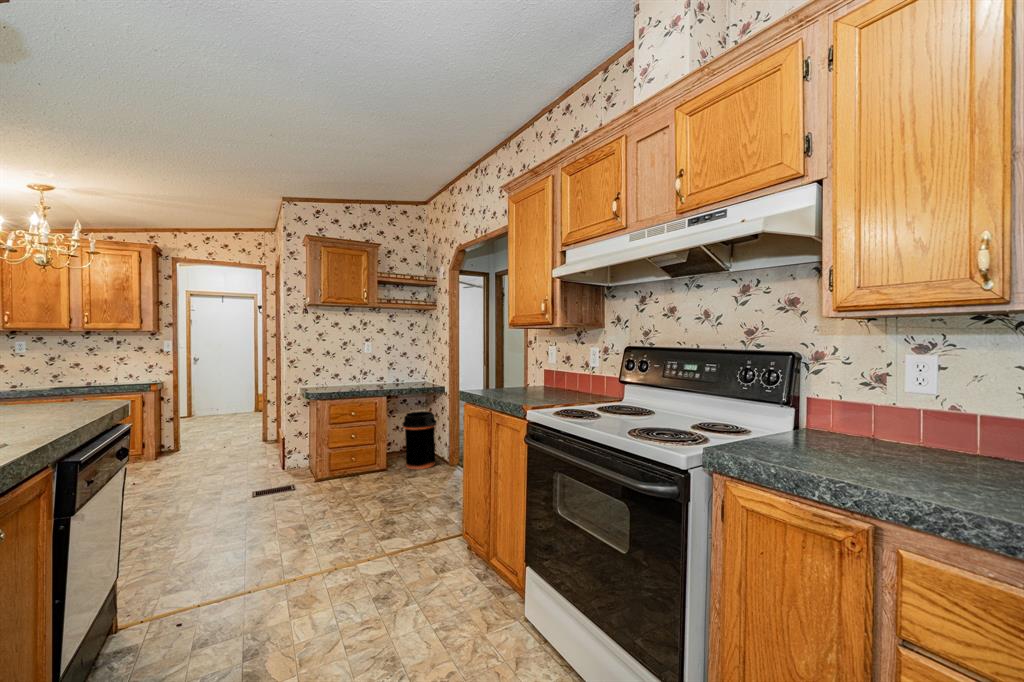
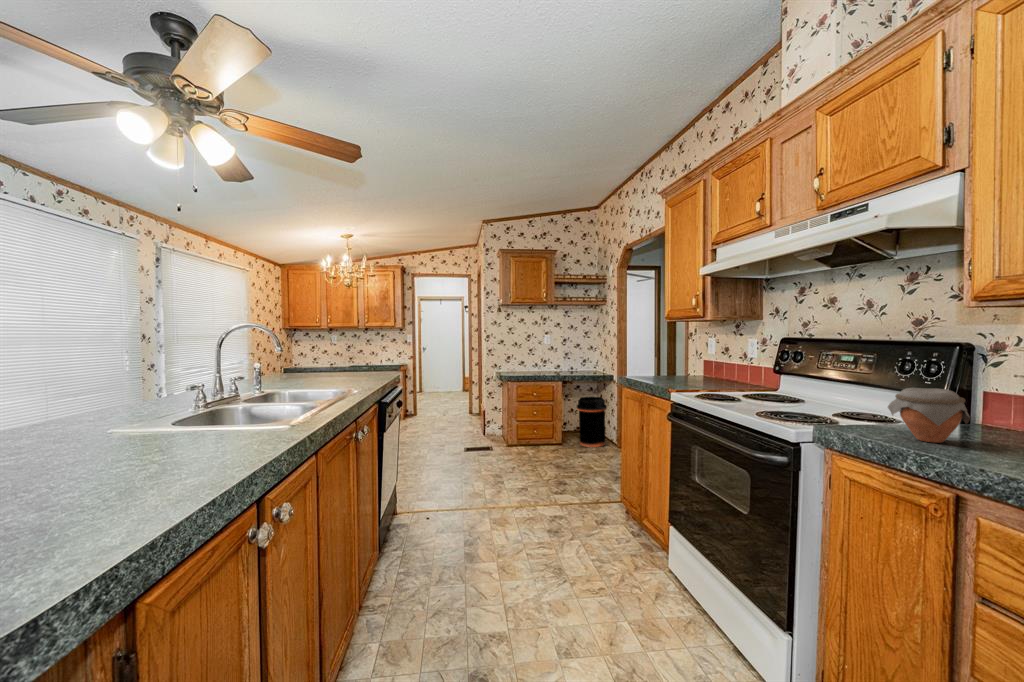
jar: none [774,404,851,463] -> present [888,388,970,443]

